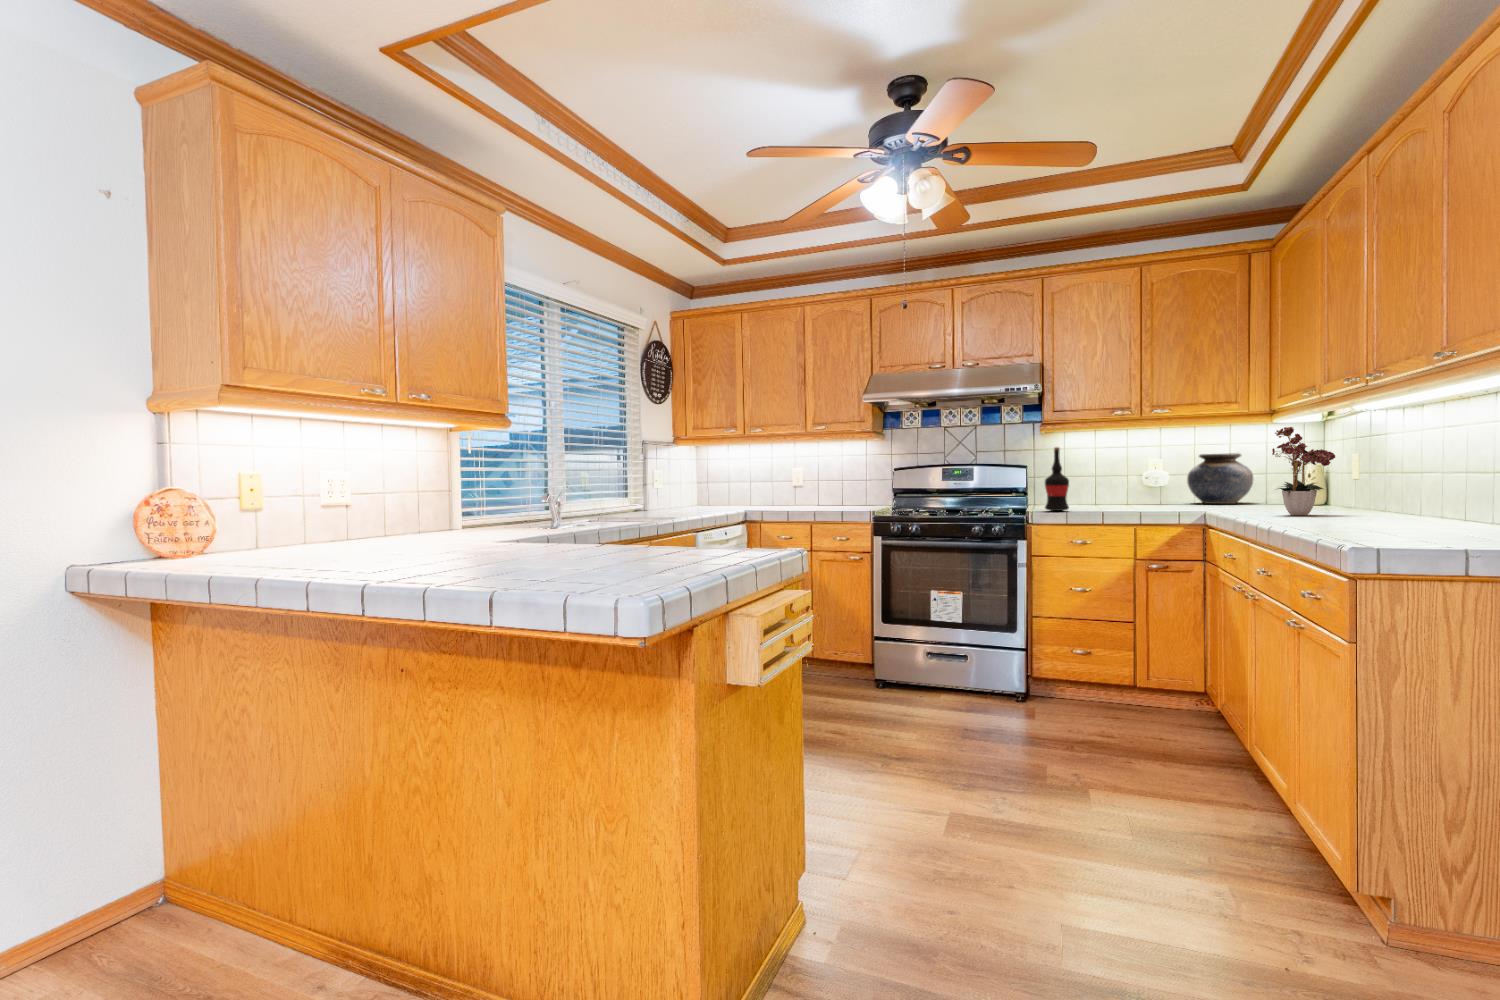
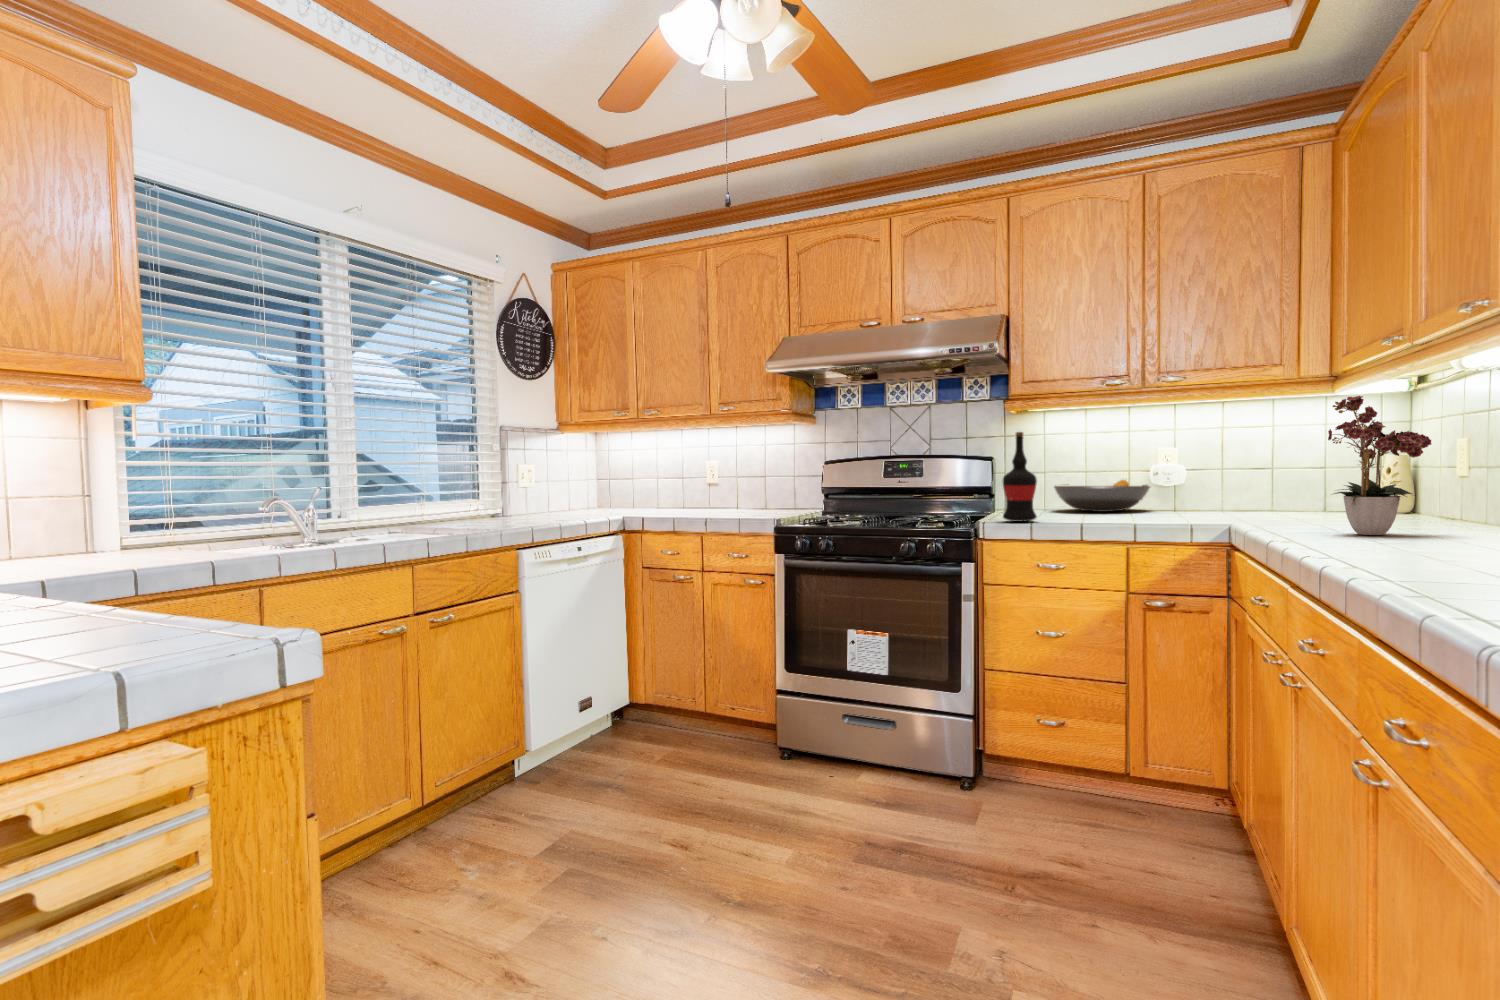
vase: present [1187,453,1253,504] -> none [1214,441,1308,512]
fruit bowl: none [1070,481,1142,505] -> present [1054,480,1150,512]

